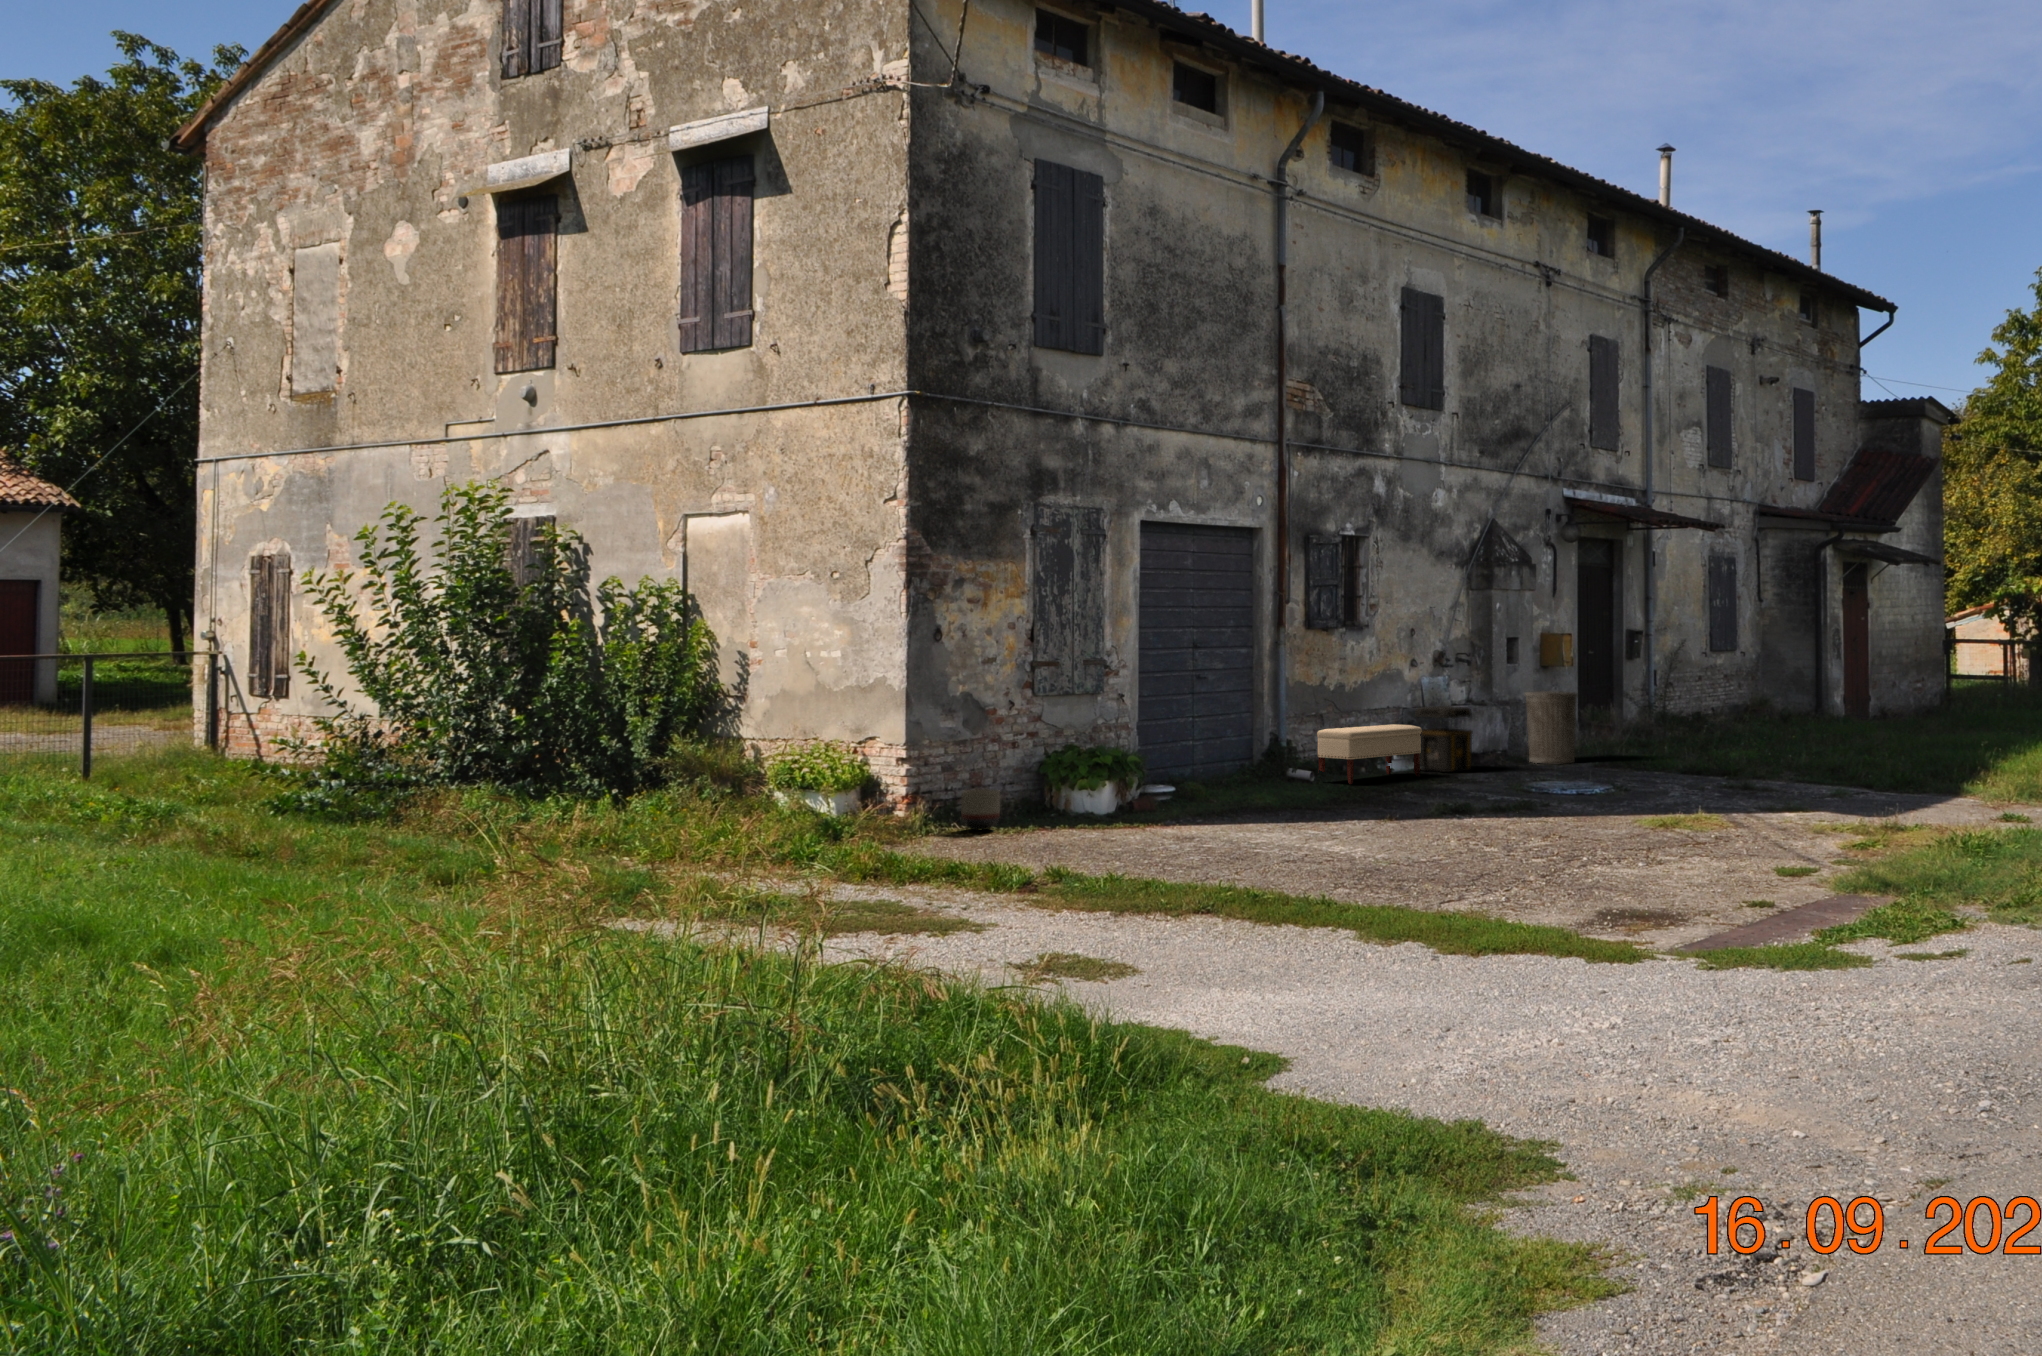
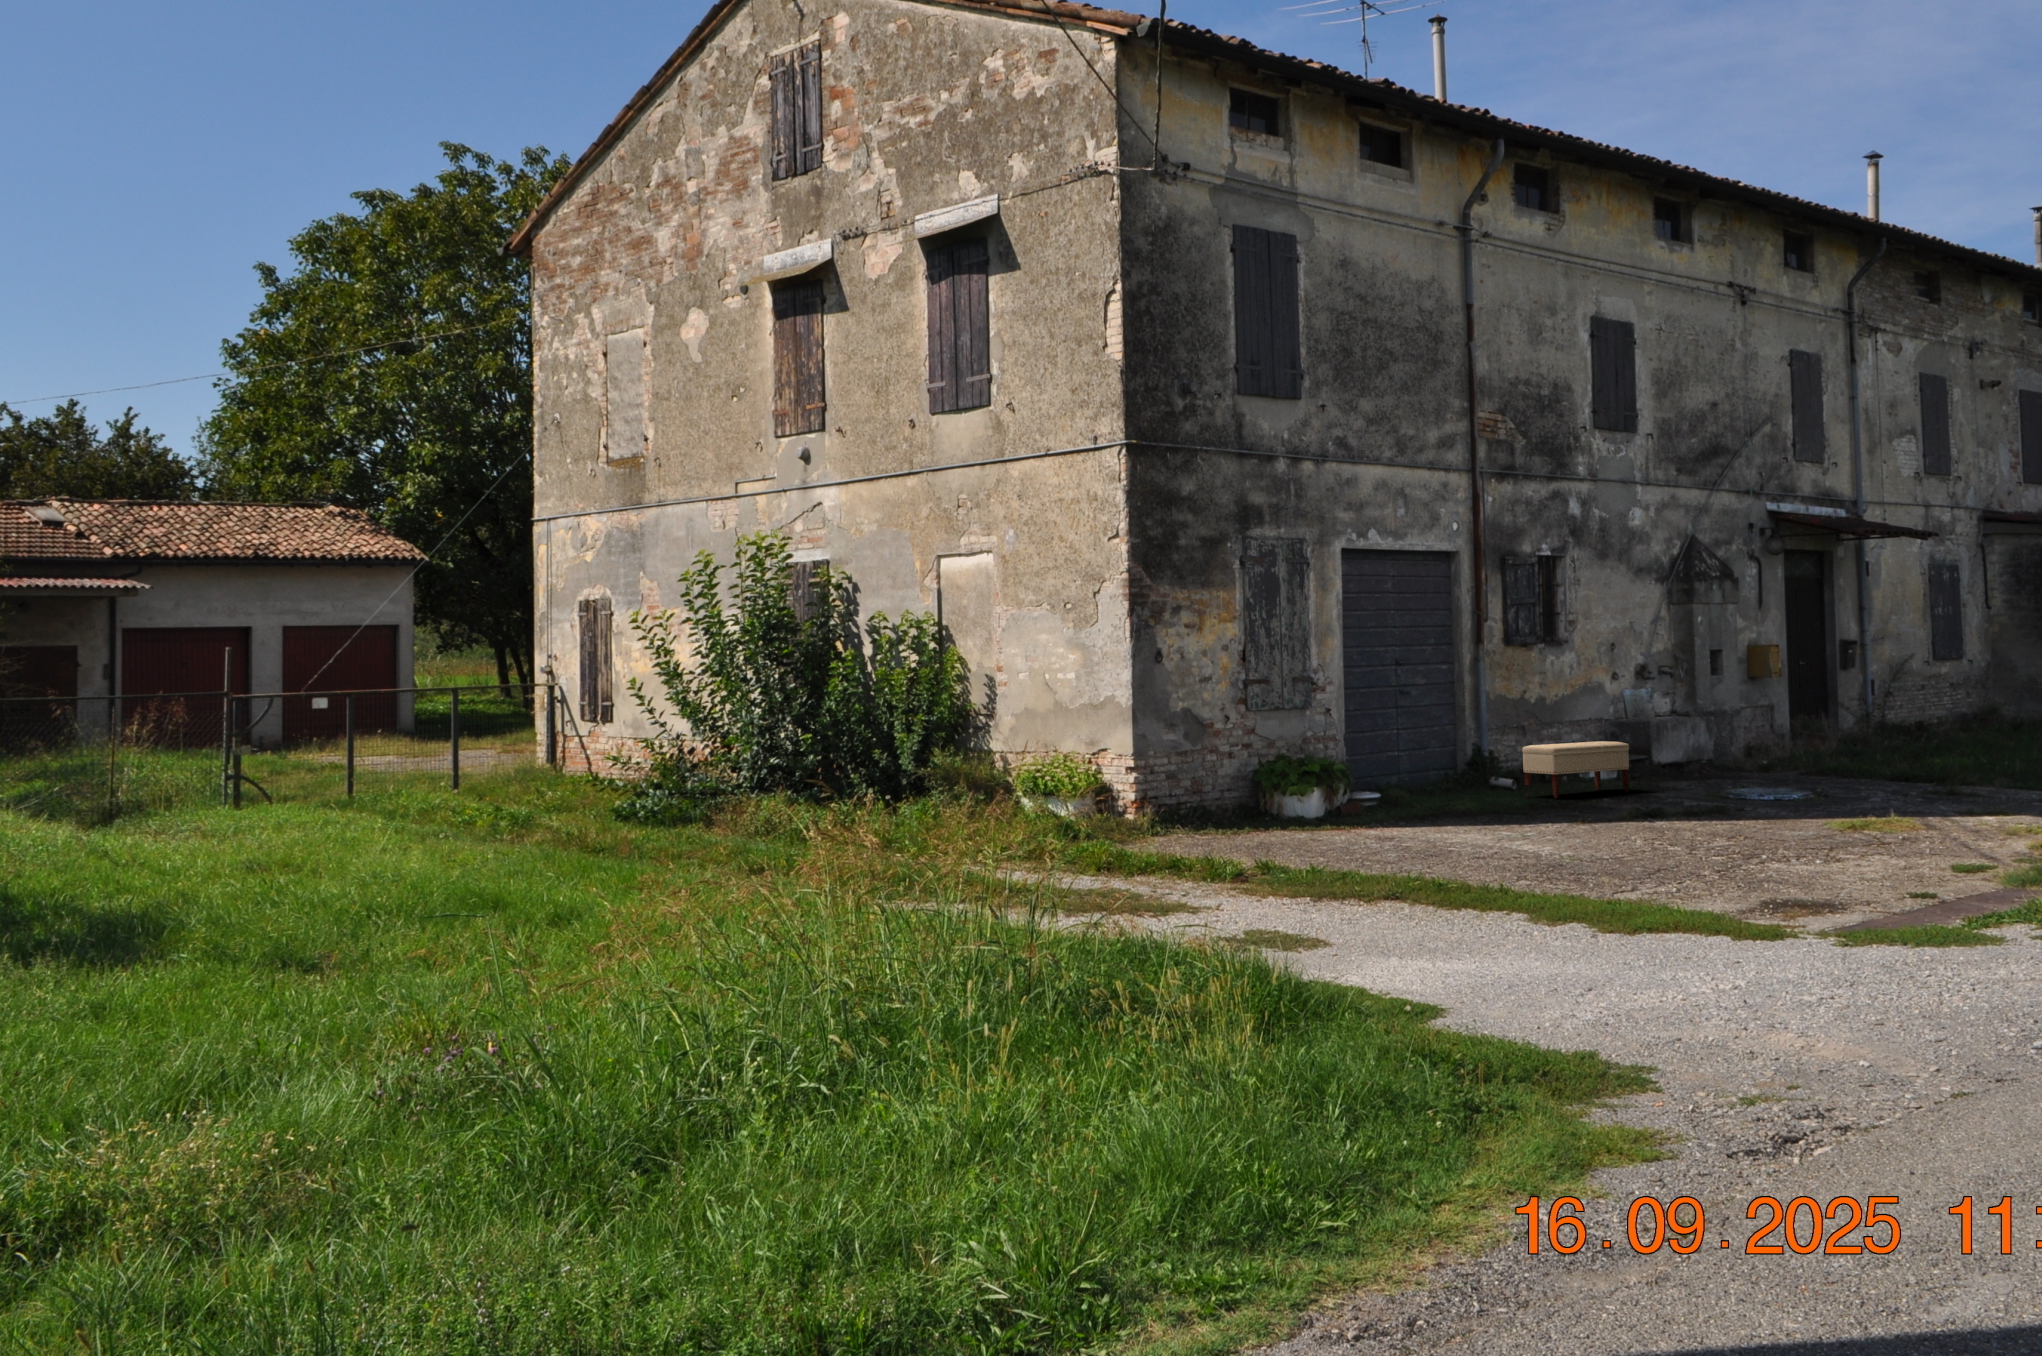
trash can: present [1525,691,1578,763] -> none [1741,709,1798,781]
toolbox: present [1415,706,1473,772] -> none [1624,724,1684,789]
planter: present [961,789,1000,830] -> none [1184,797,1218,833]

